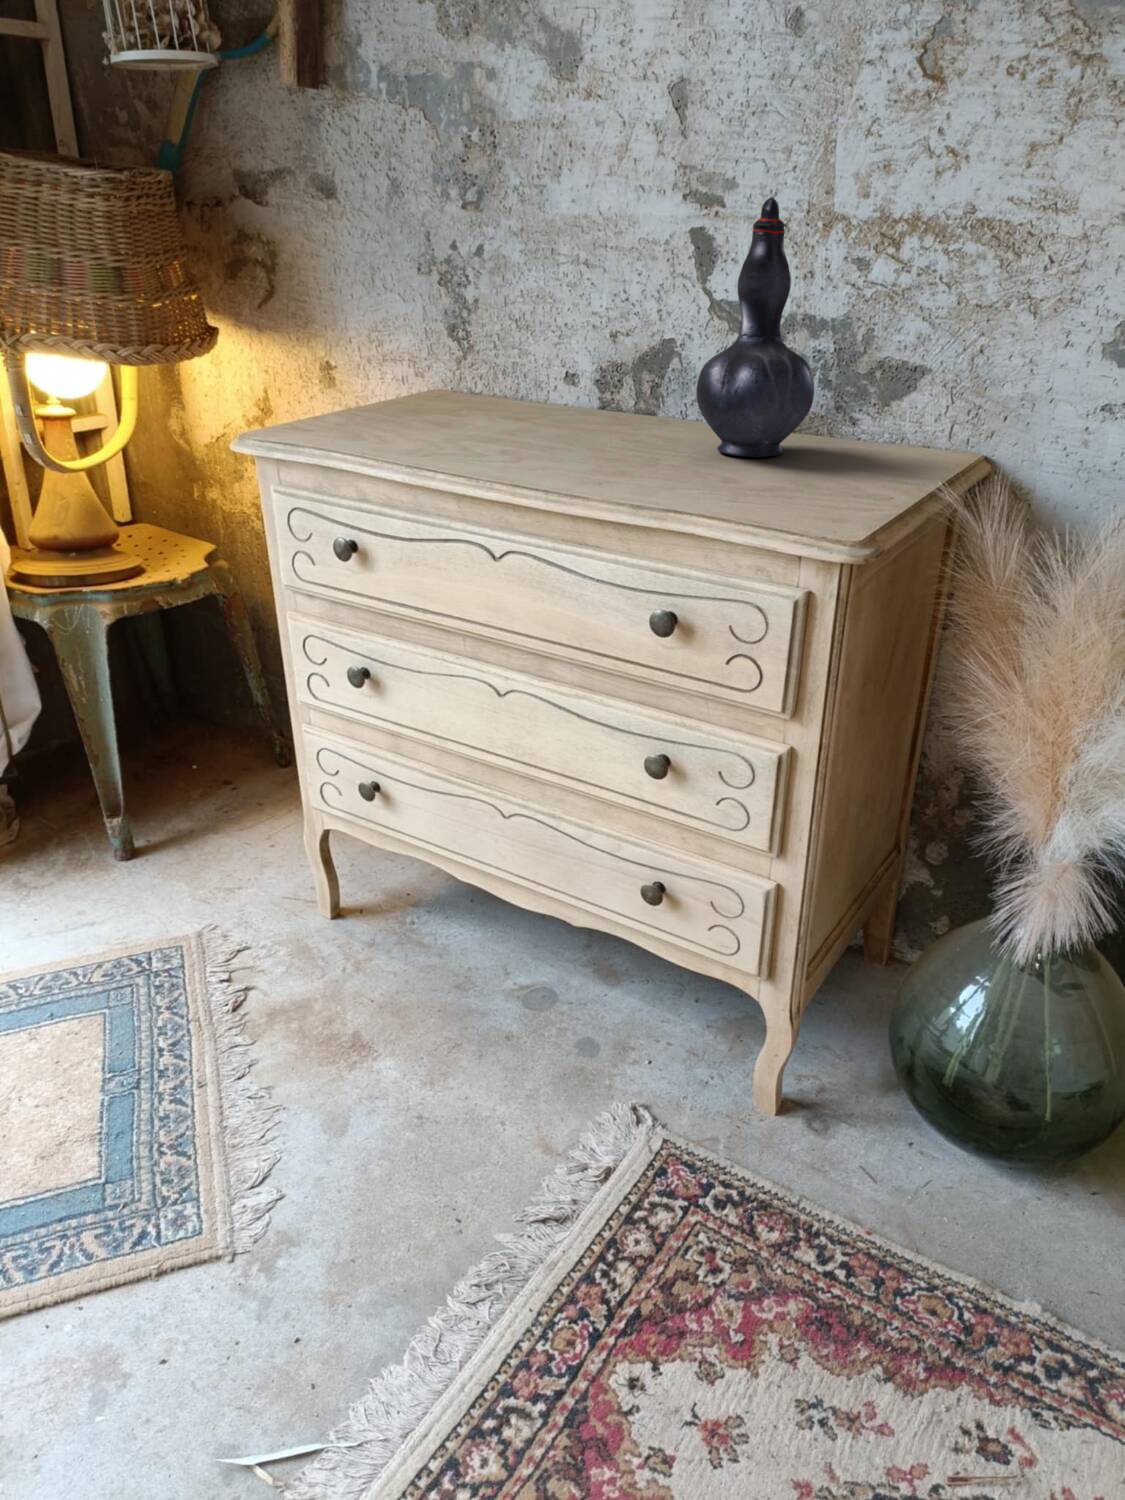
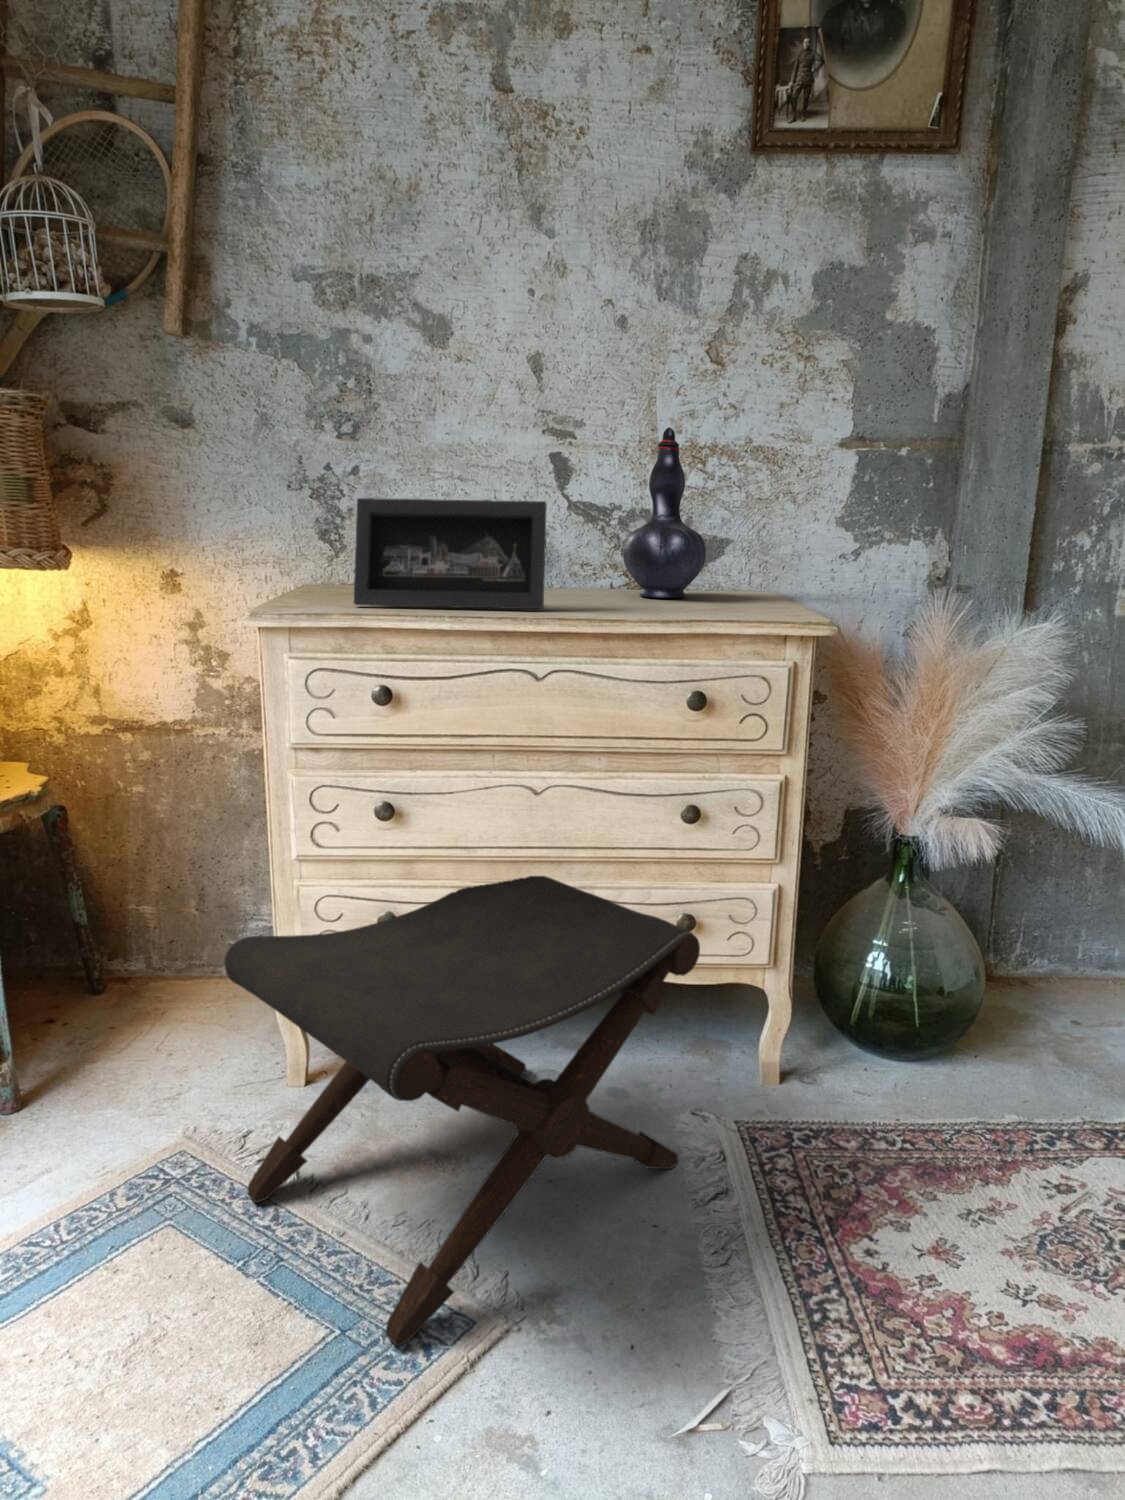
picture frame: none [333,303,535,463] -> present [354,498,547,609]
footstool: none [53,760,558,1222] -> present [224,876,700,1346]

